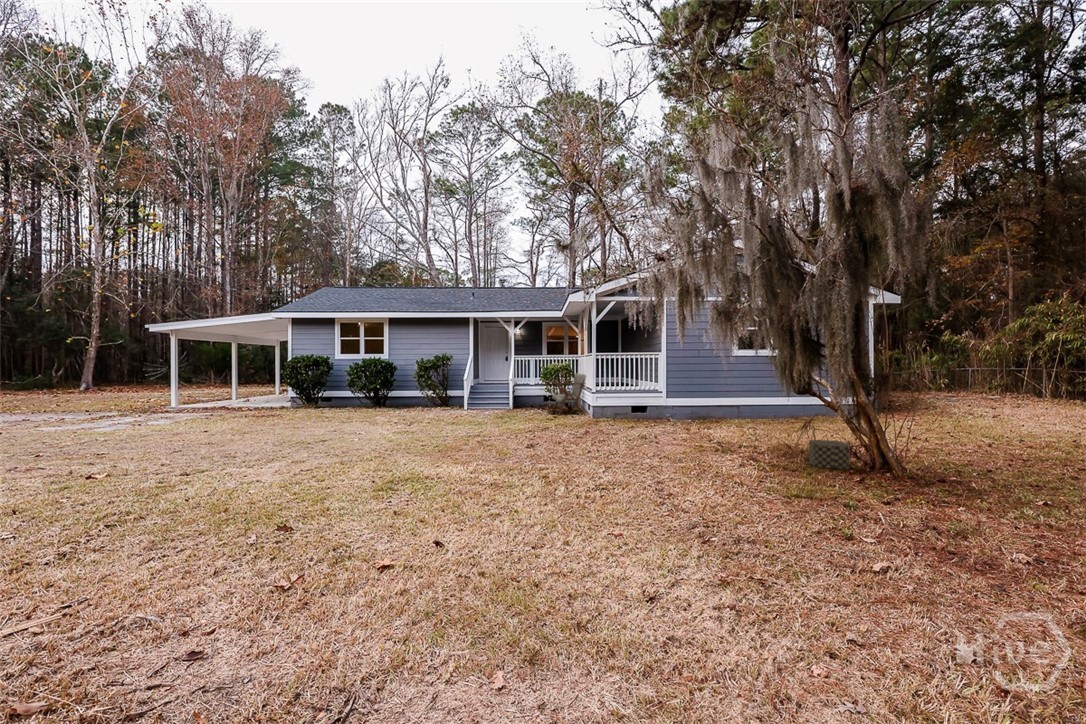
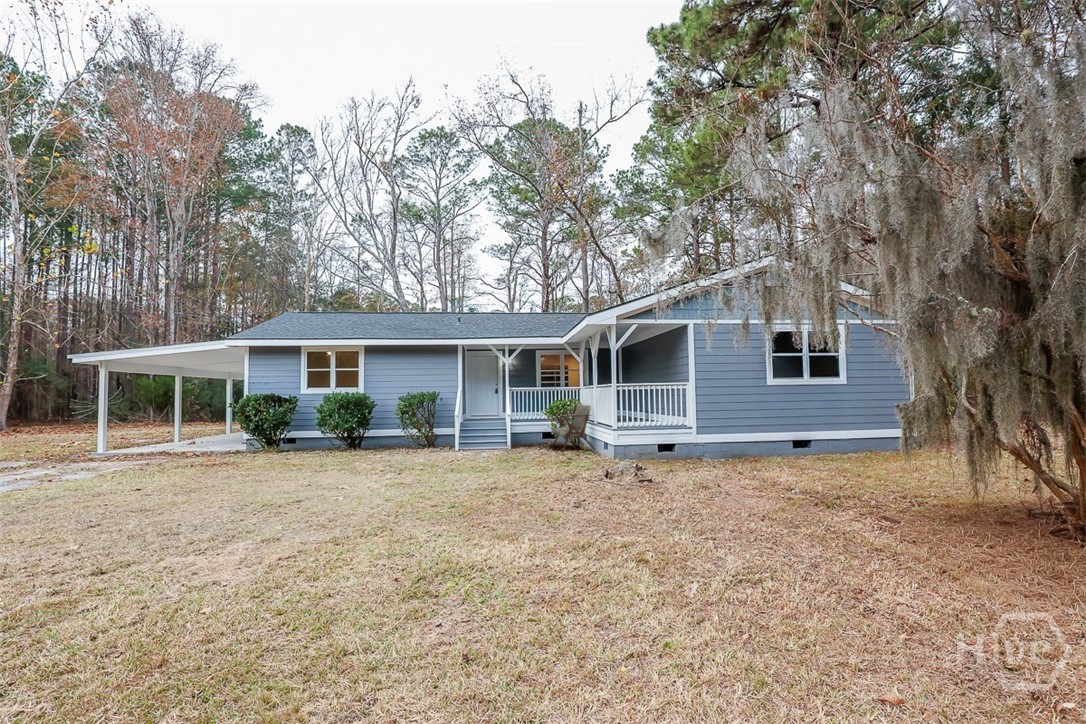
storage box: present [809,440,850,469] -> none [896,481,954,516]

